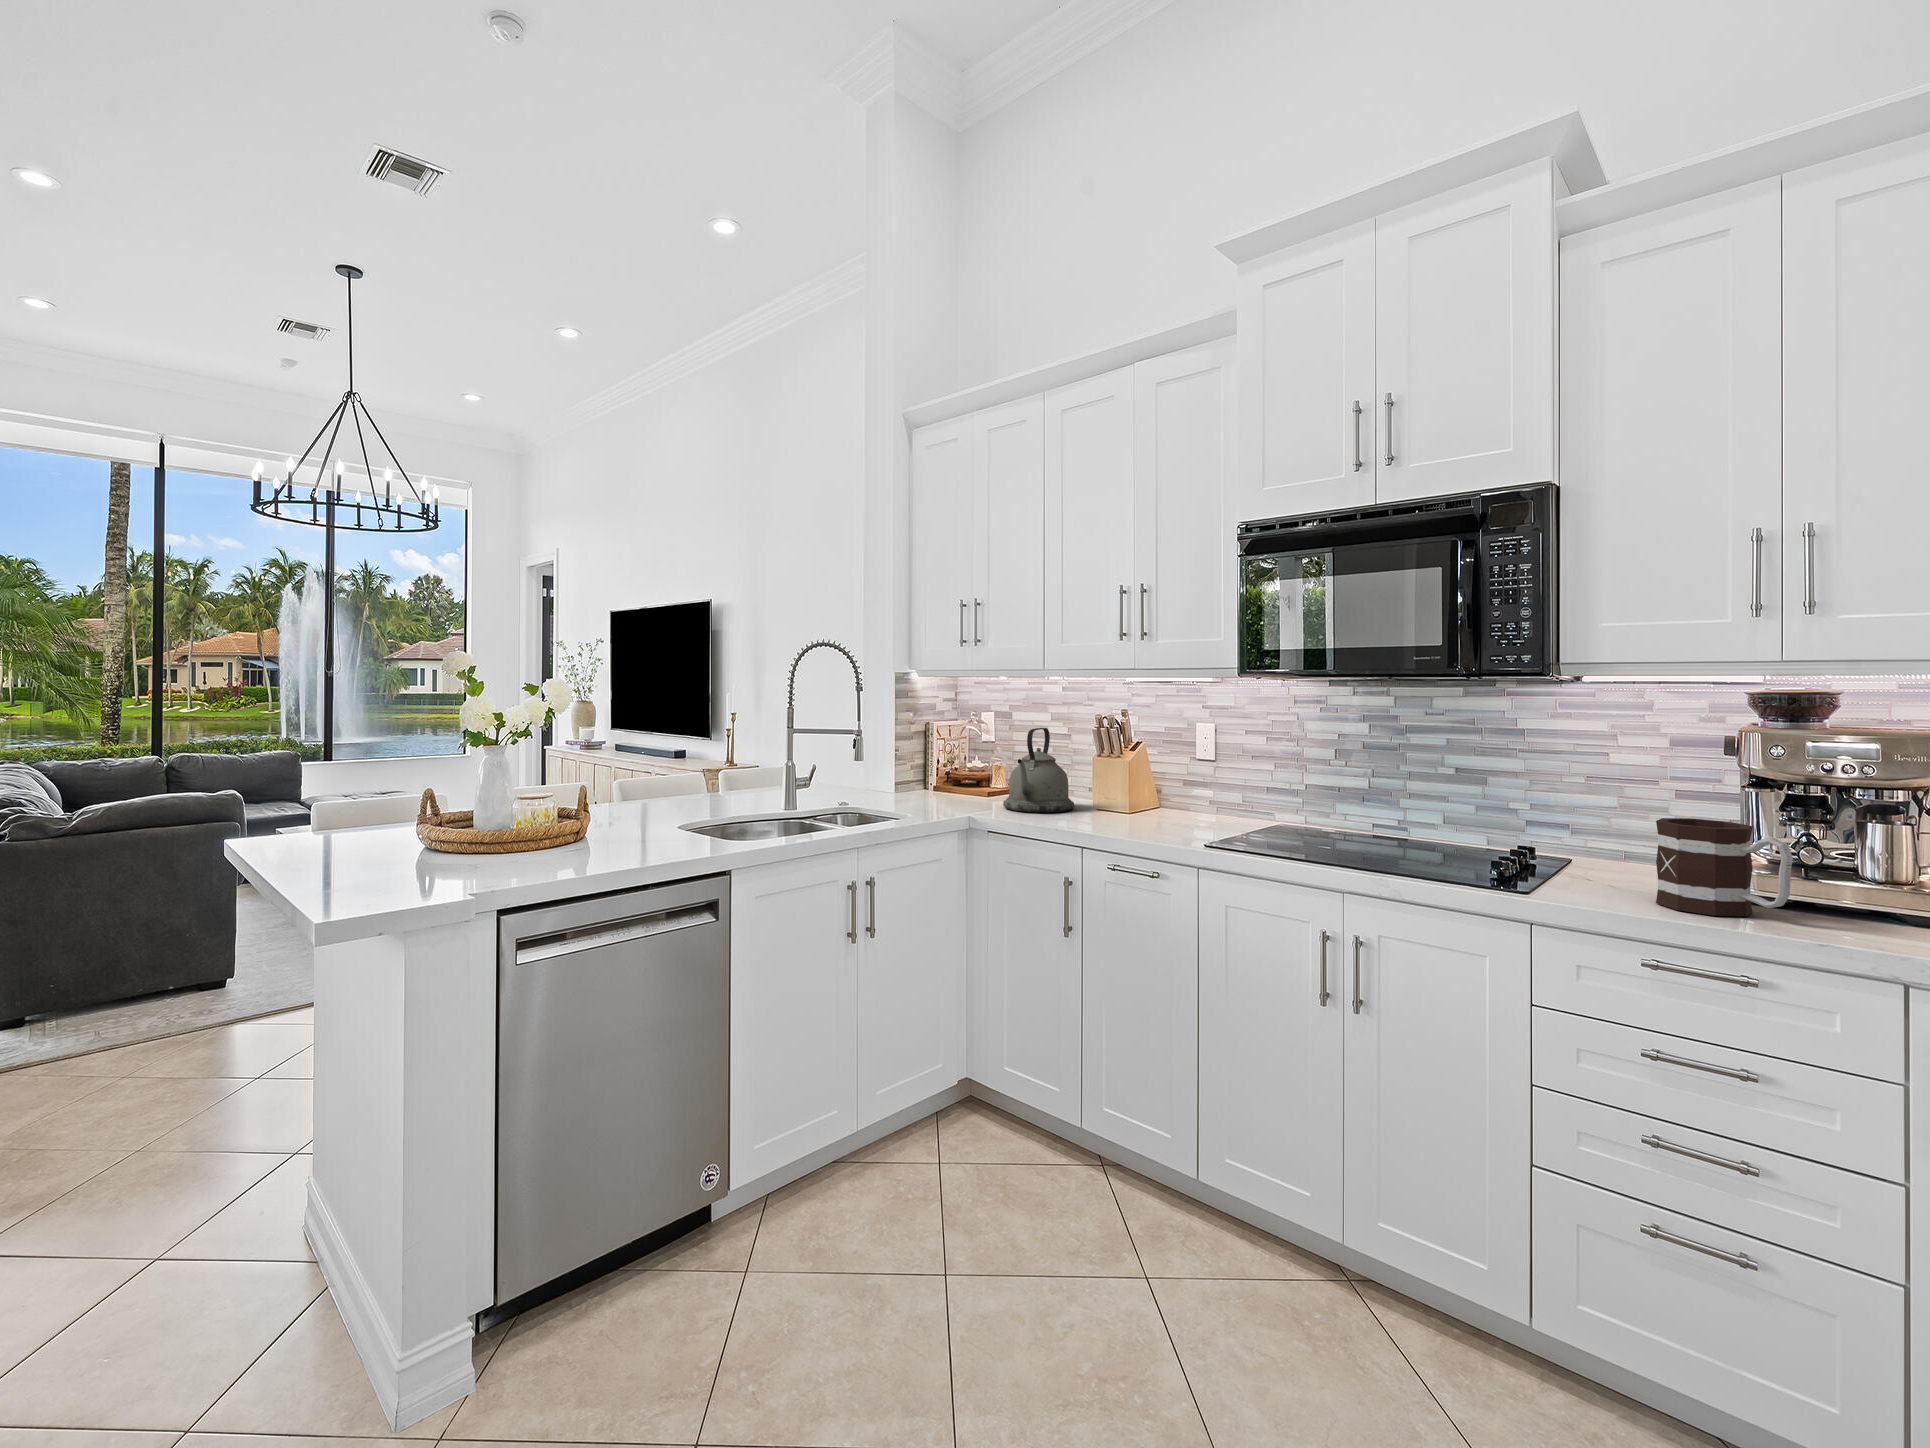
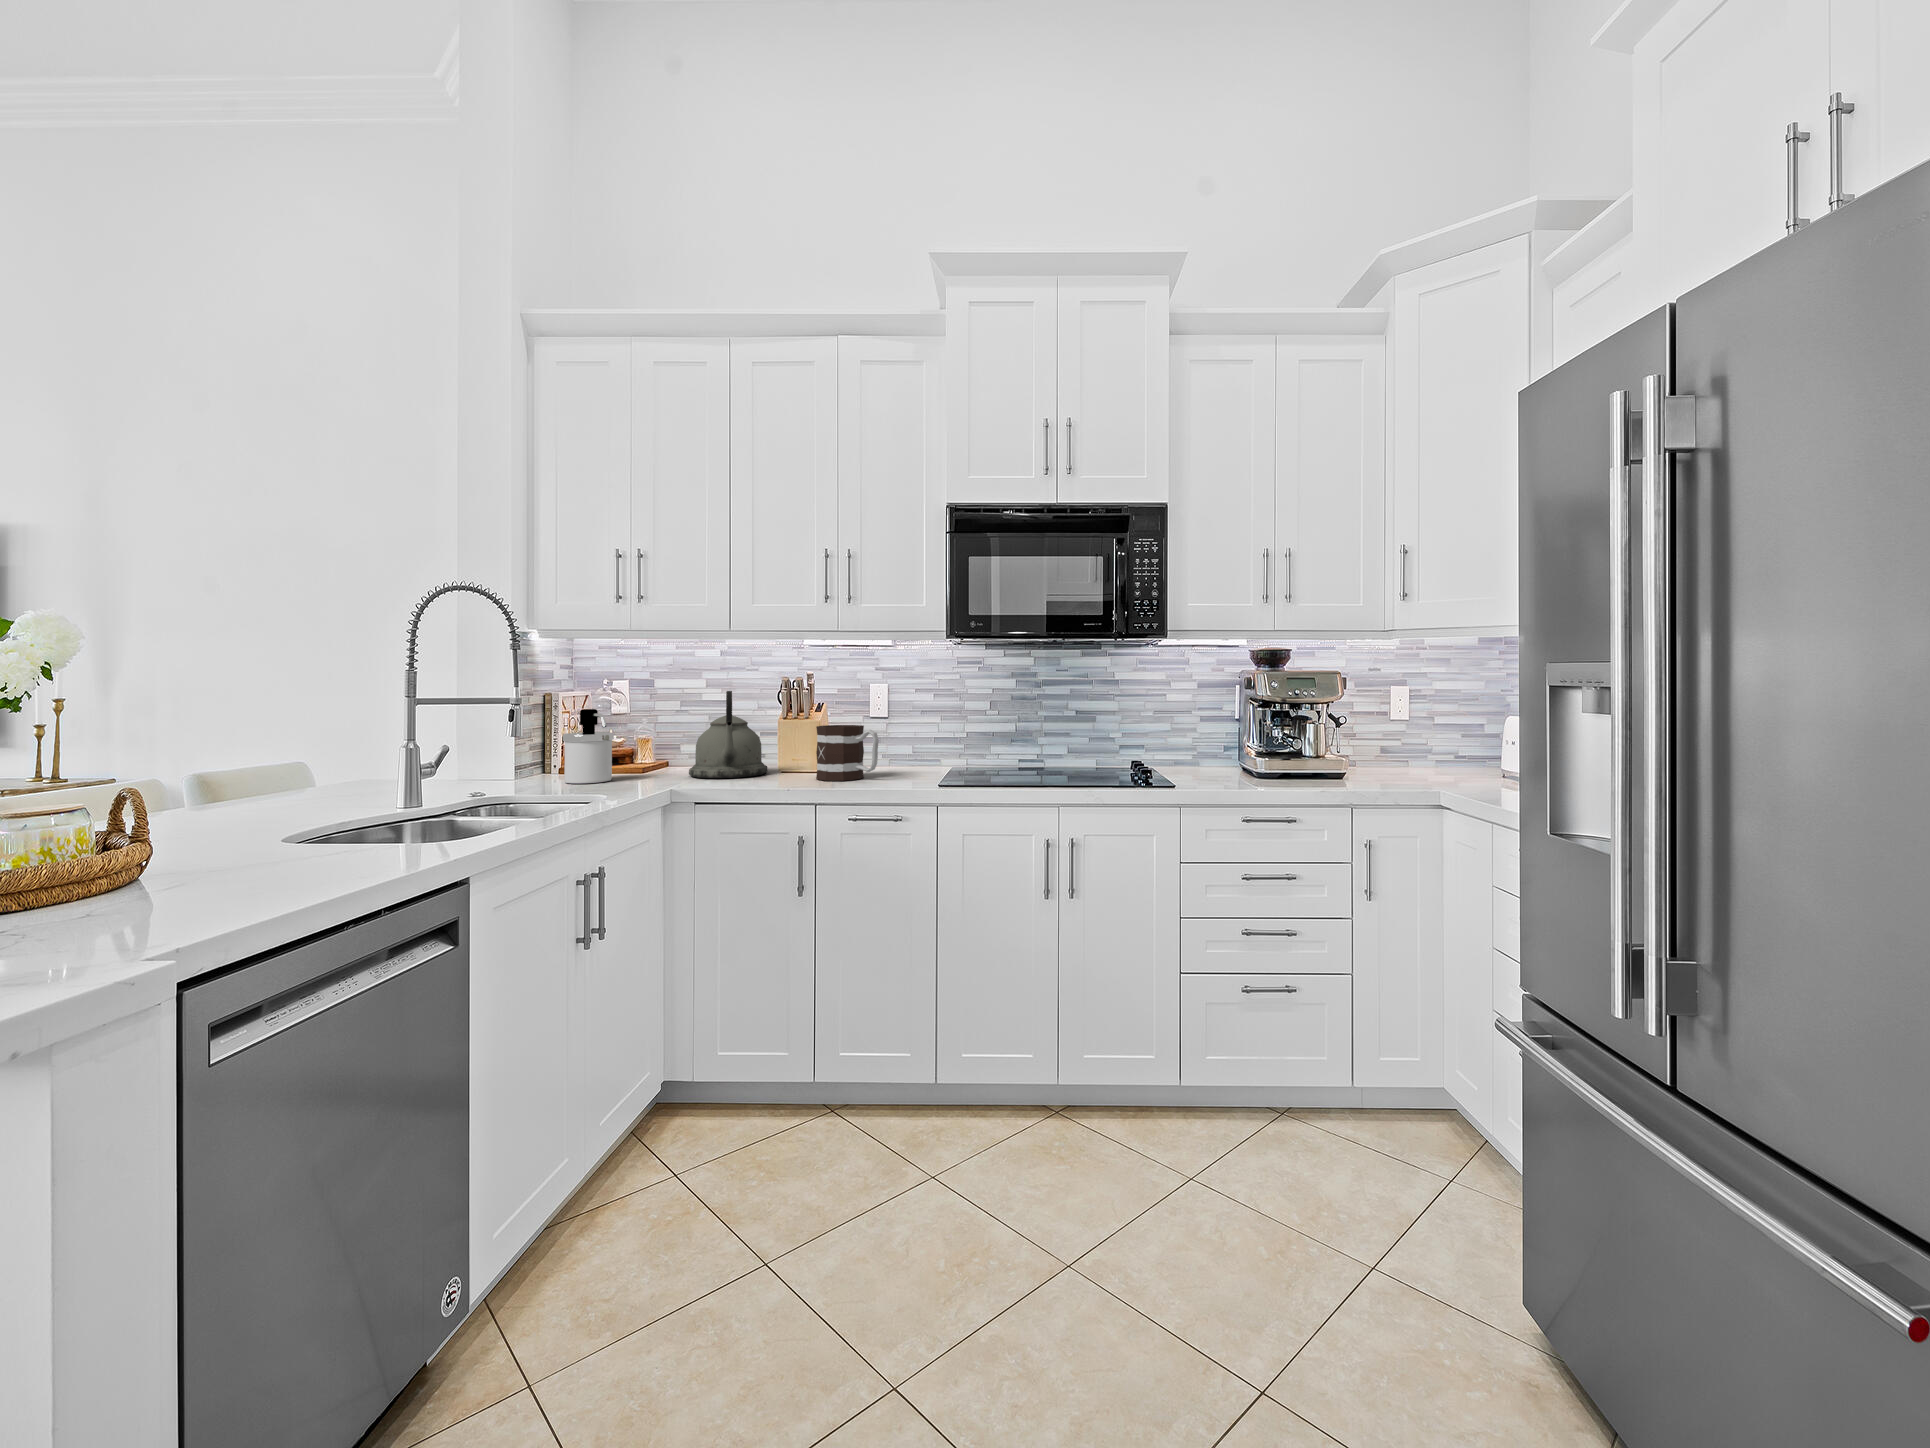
soap dispenser: none [911,741,948,804] -> present [563,709,614,784]
mug: present [1656,818,1793,916] -> present [816,725,879,781]

